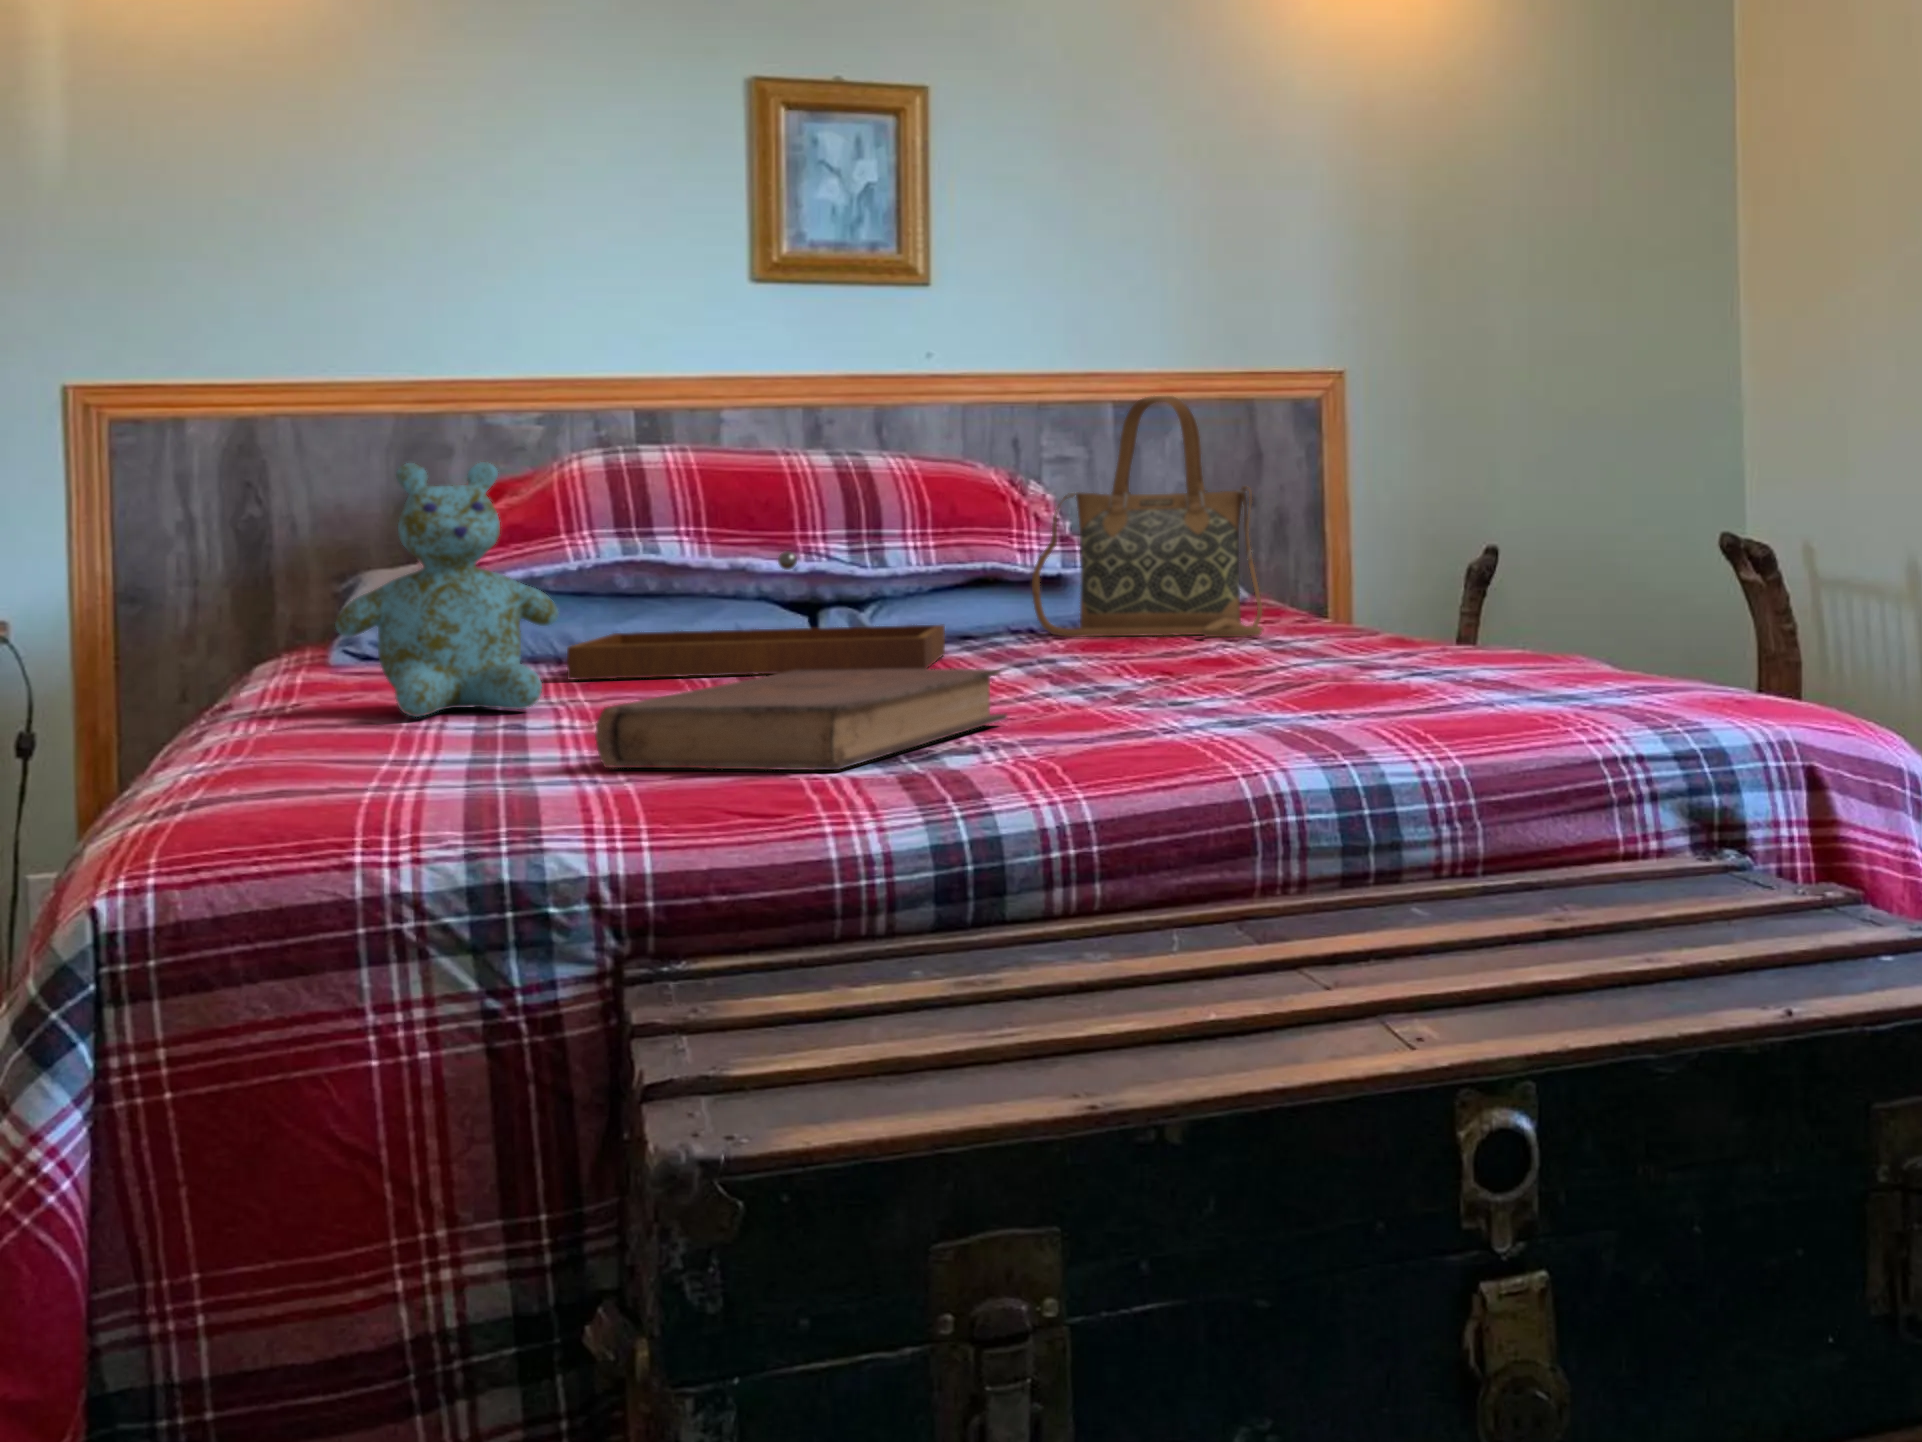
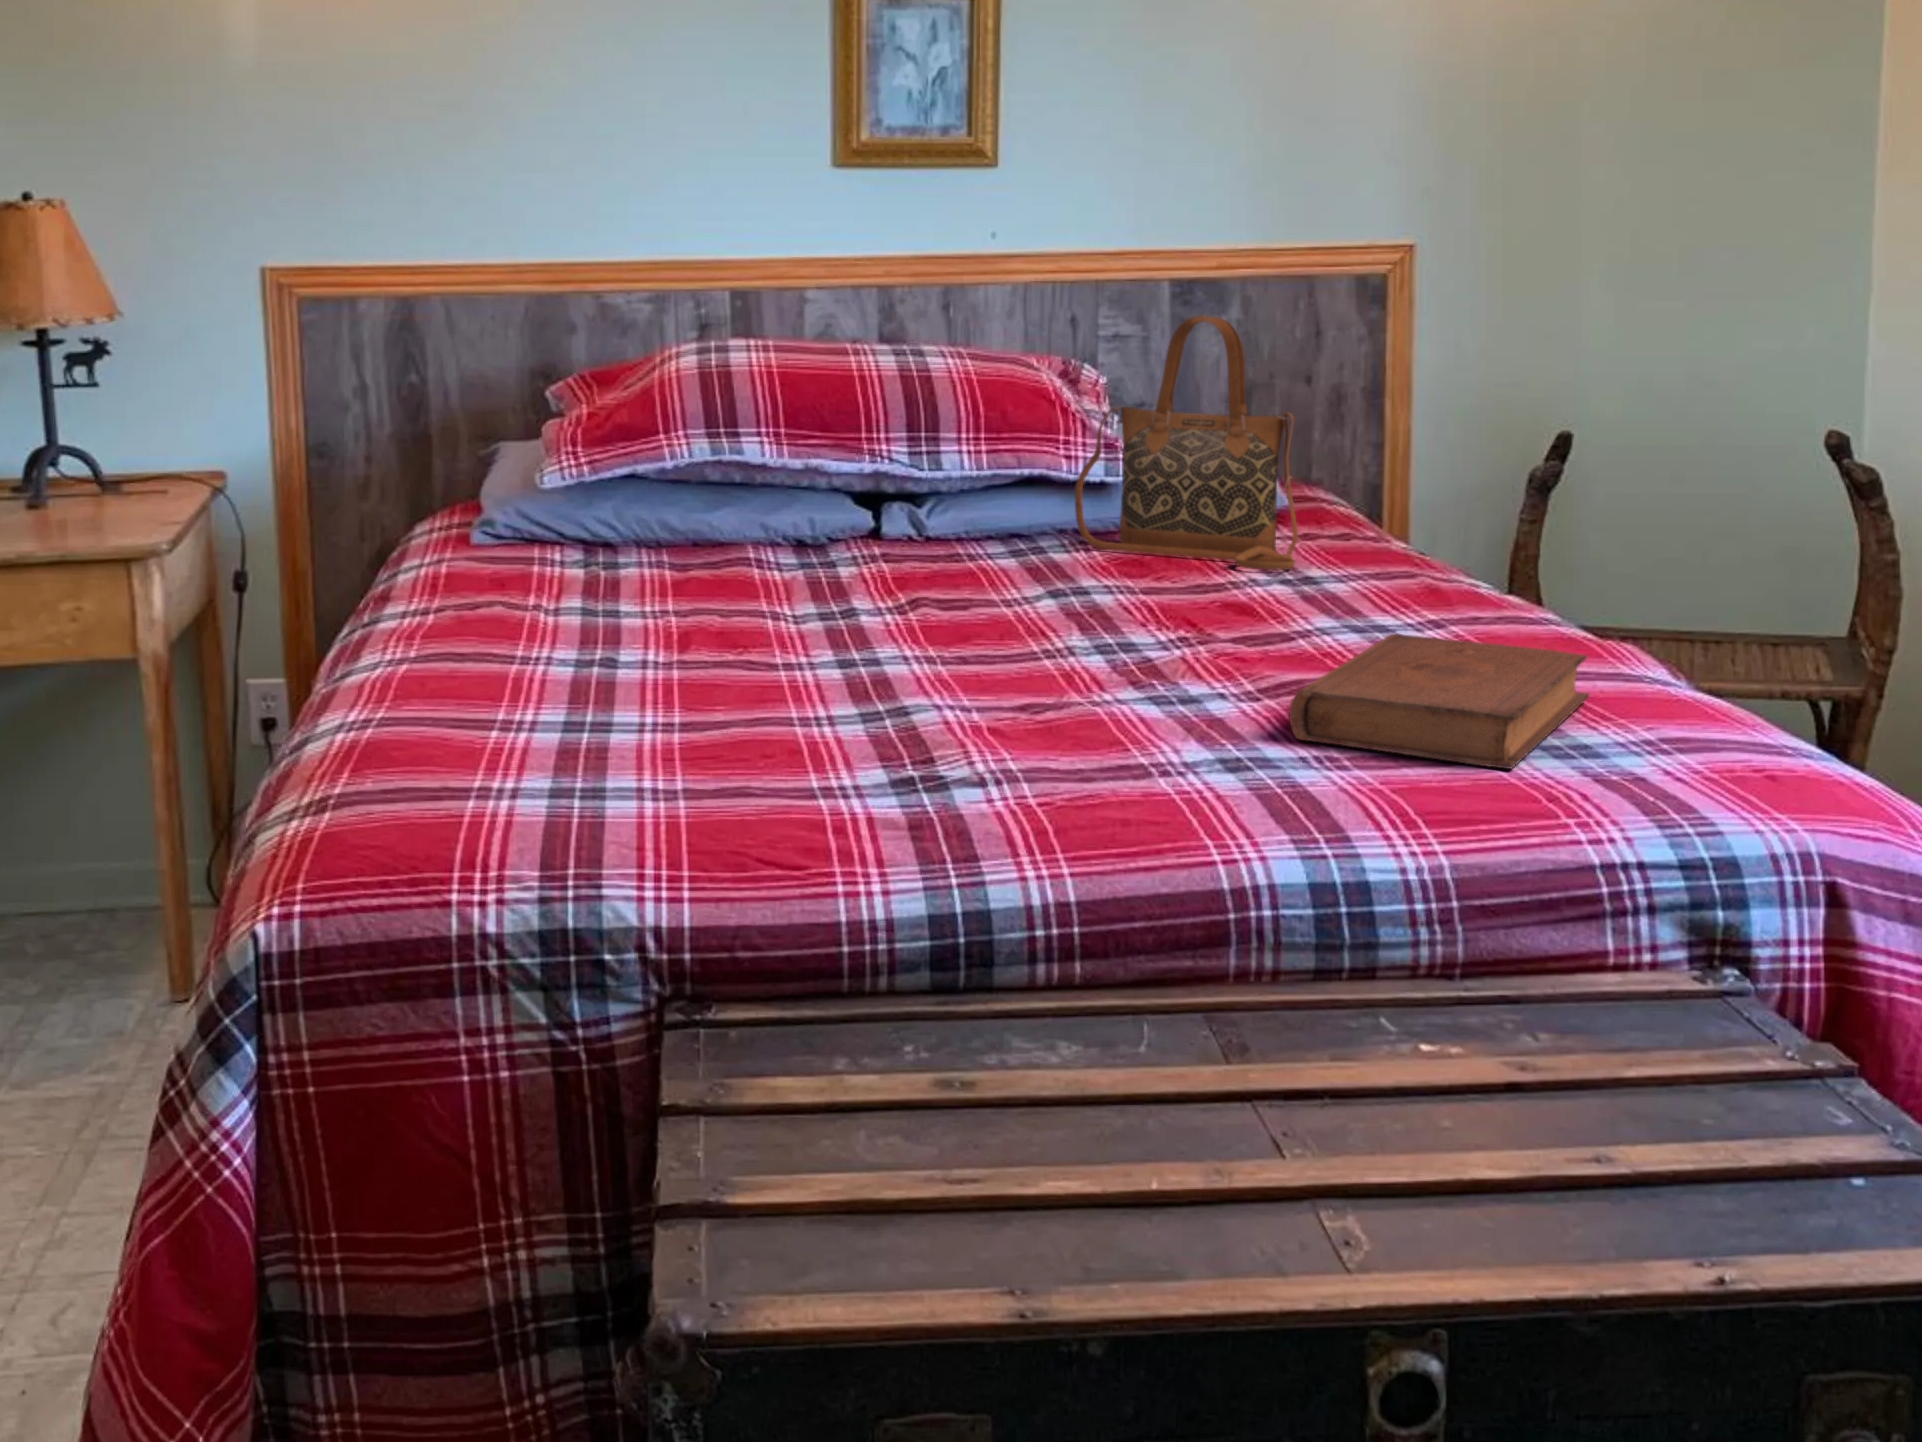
stuffed bear: present [335,462,558,717] -> none [464,419,644,652]
tray: present [567,551,945,680] -> none [655,476,988,605]
book: present [595,668,1007,770] -> present [1289,634,1589,769]

